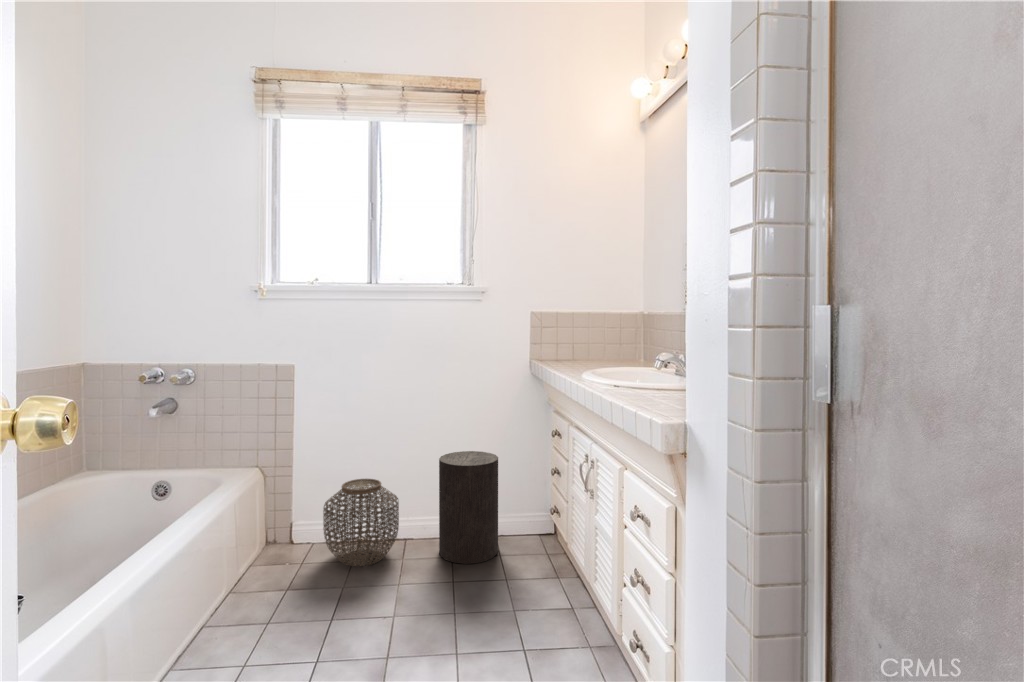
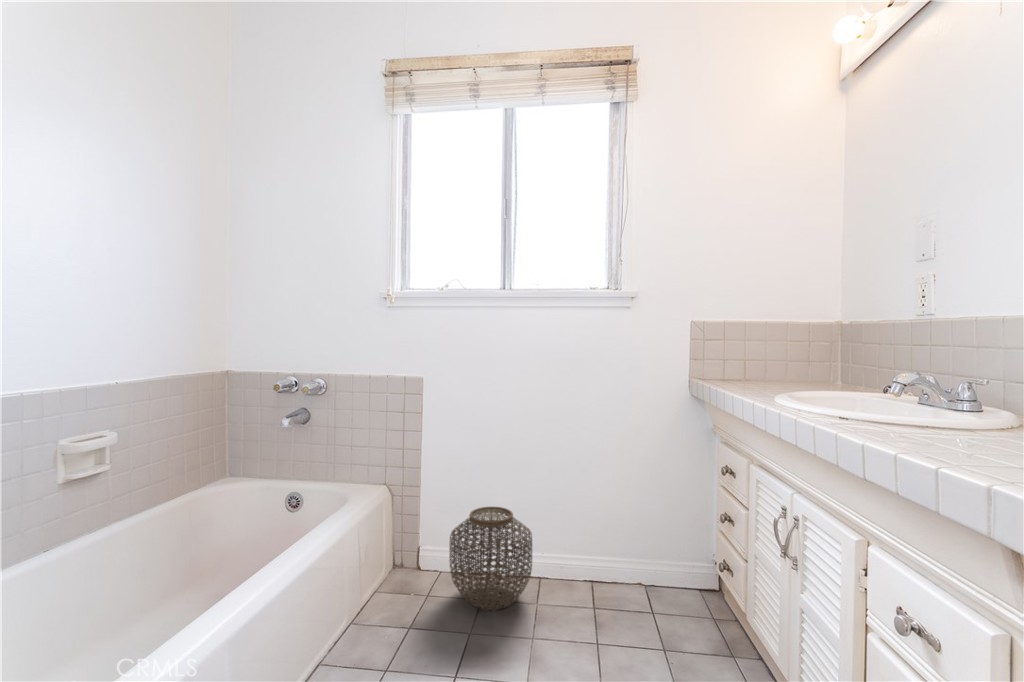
stool: present [439,451,498,564] -> none [579,482,651,623]

